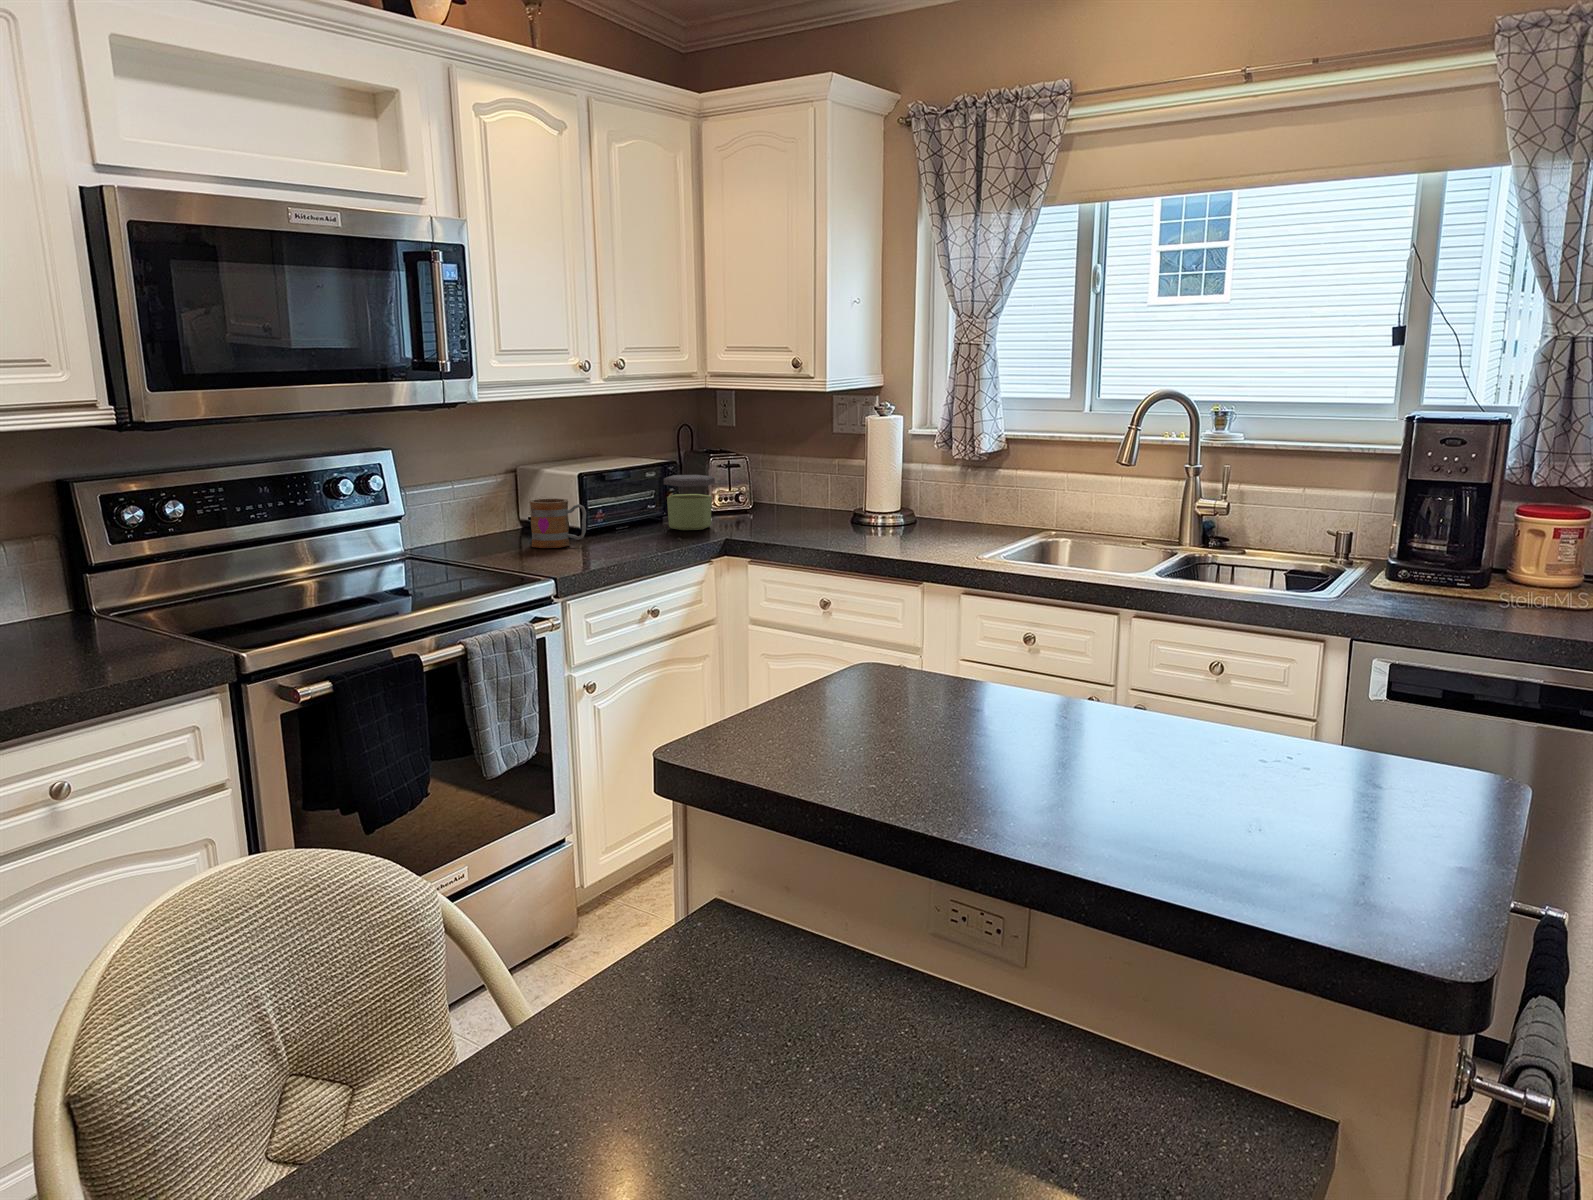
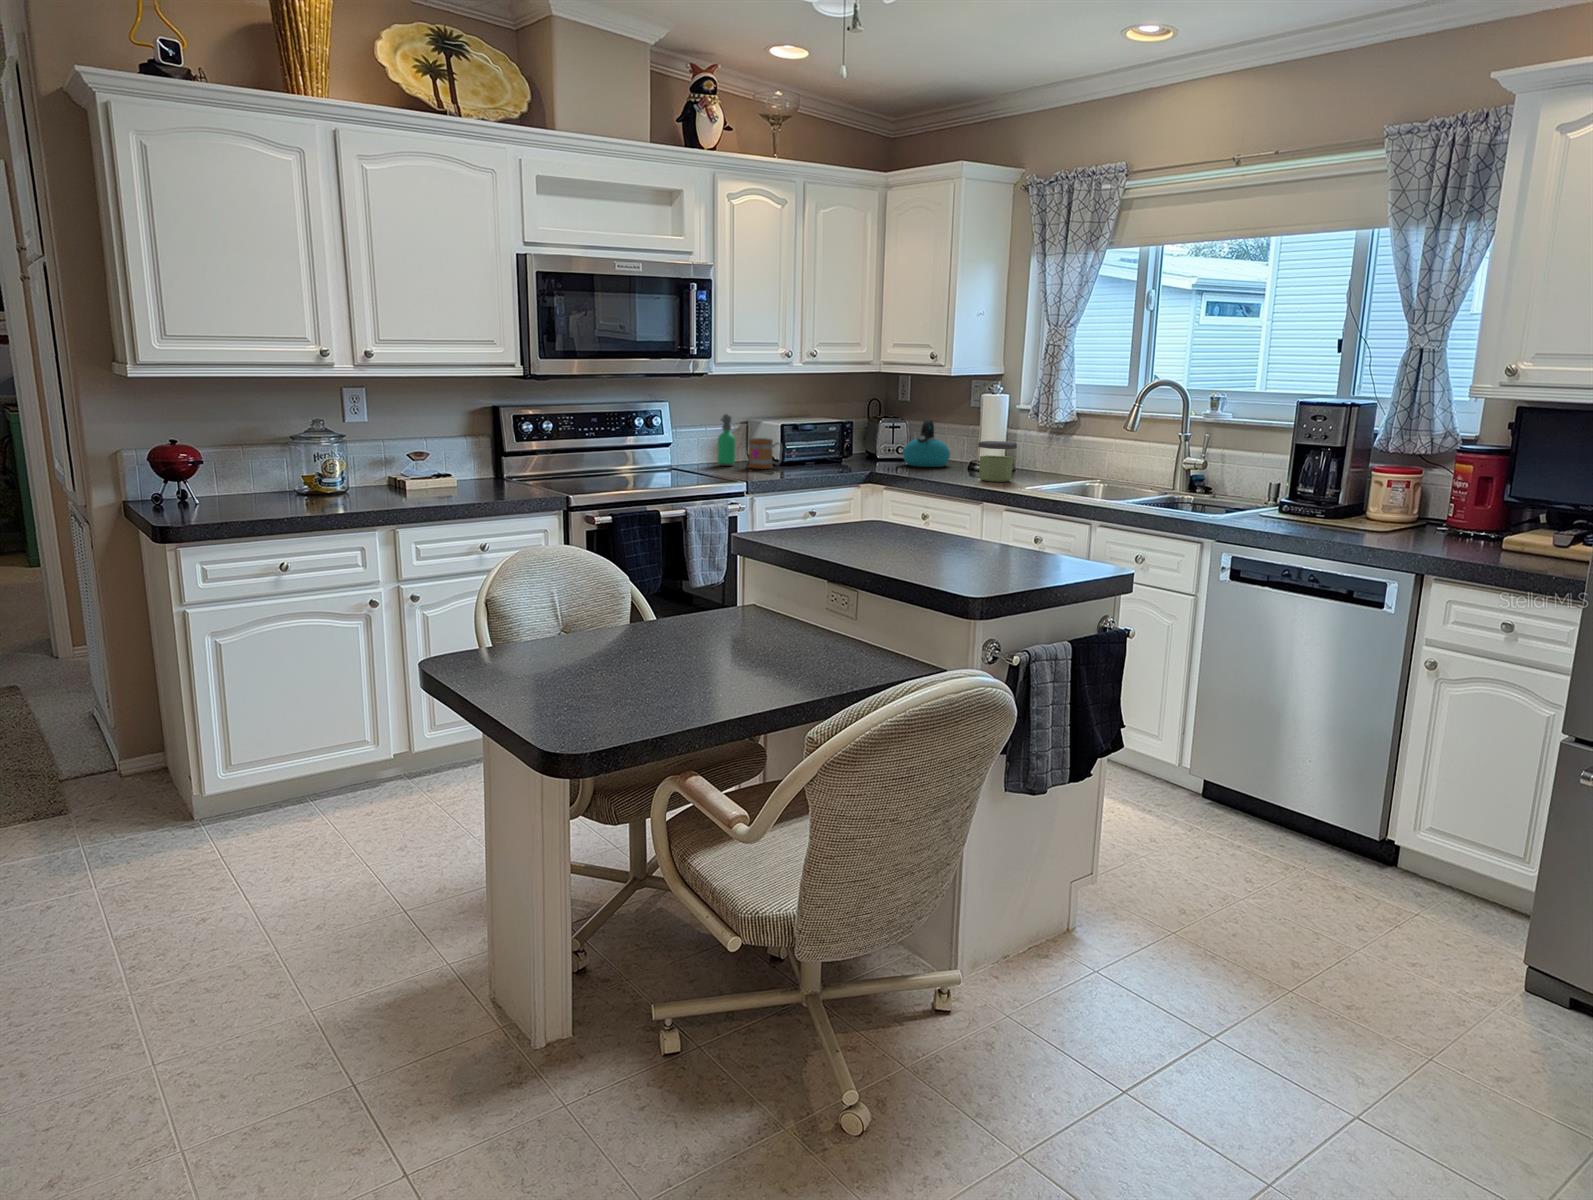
kettle: none [752,455,821,524] -> present [903,420,950,467]
soap dispenser: none [475,463,506,546] -> present [717,414,735,466]
jar: present [664,475,715,530] -> present [978,441,1017,482]

